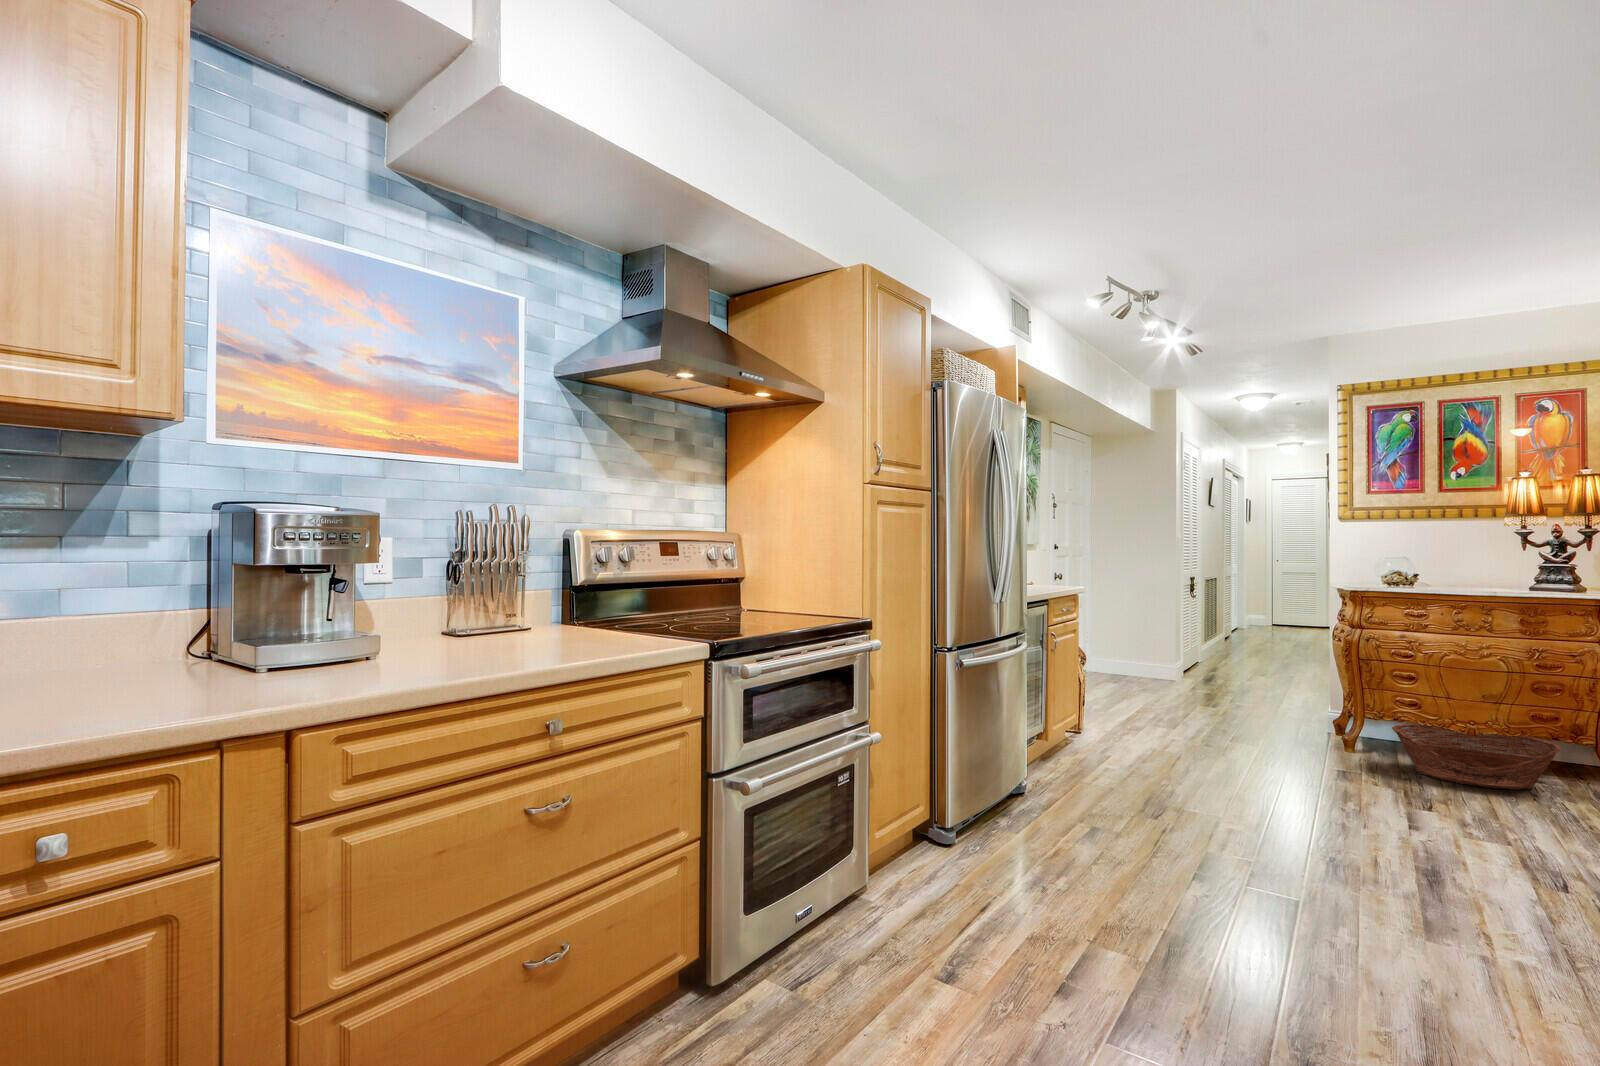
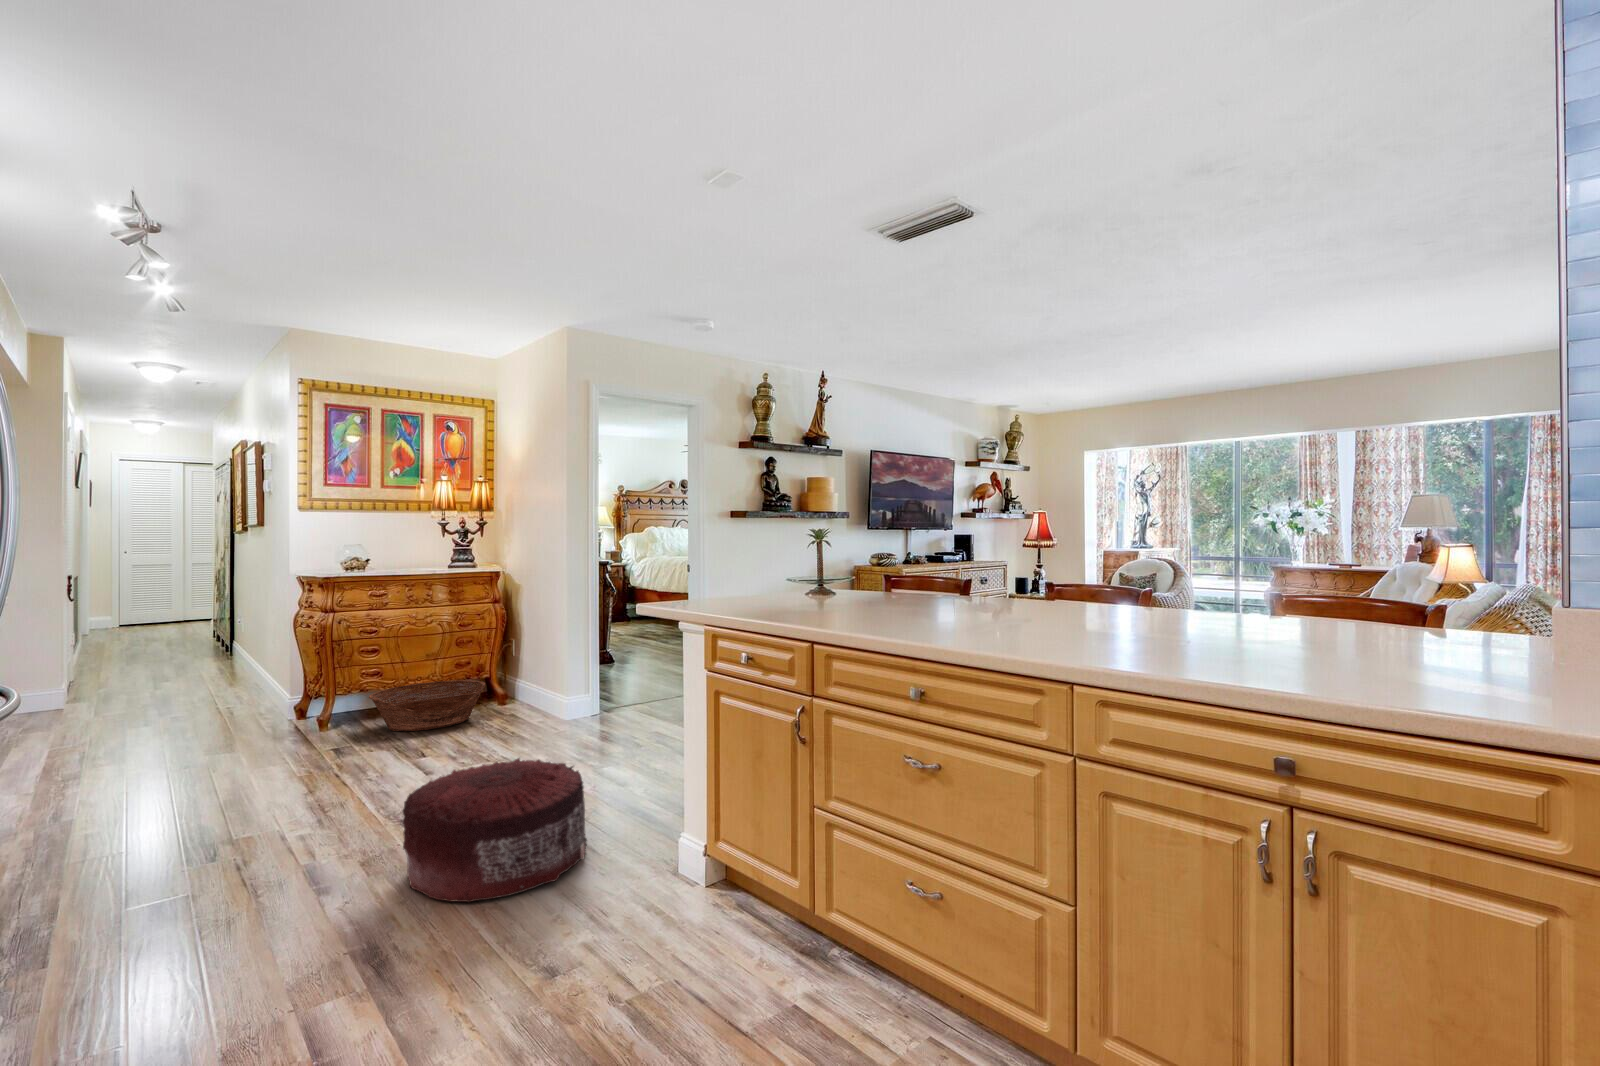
pouf: none [1271,811,1541,990] -> present [403,758,587,902]

